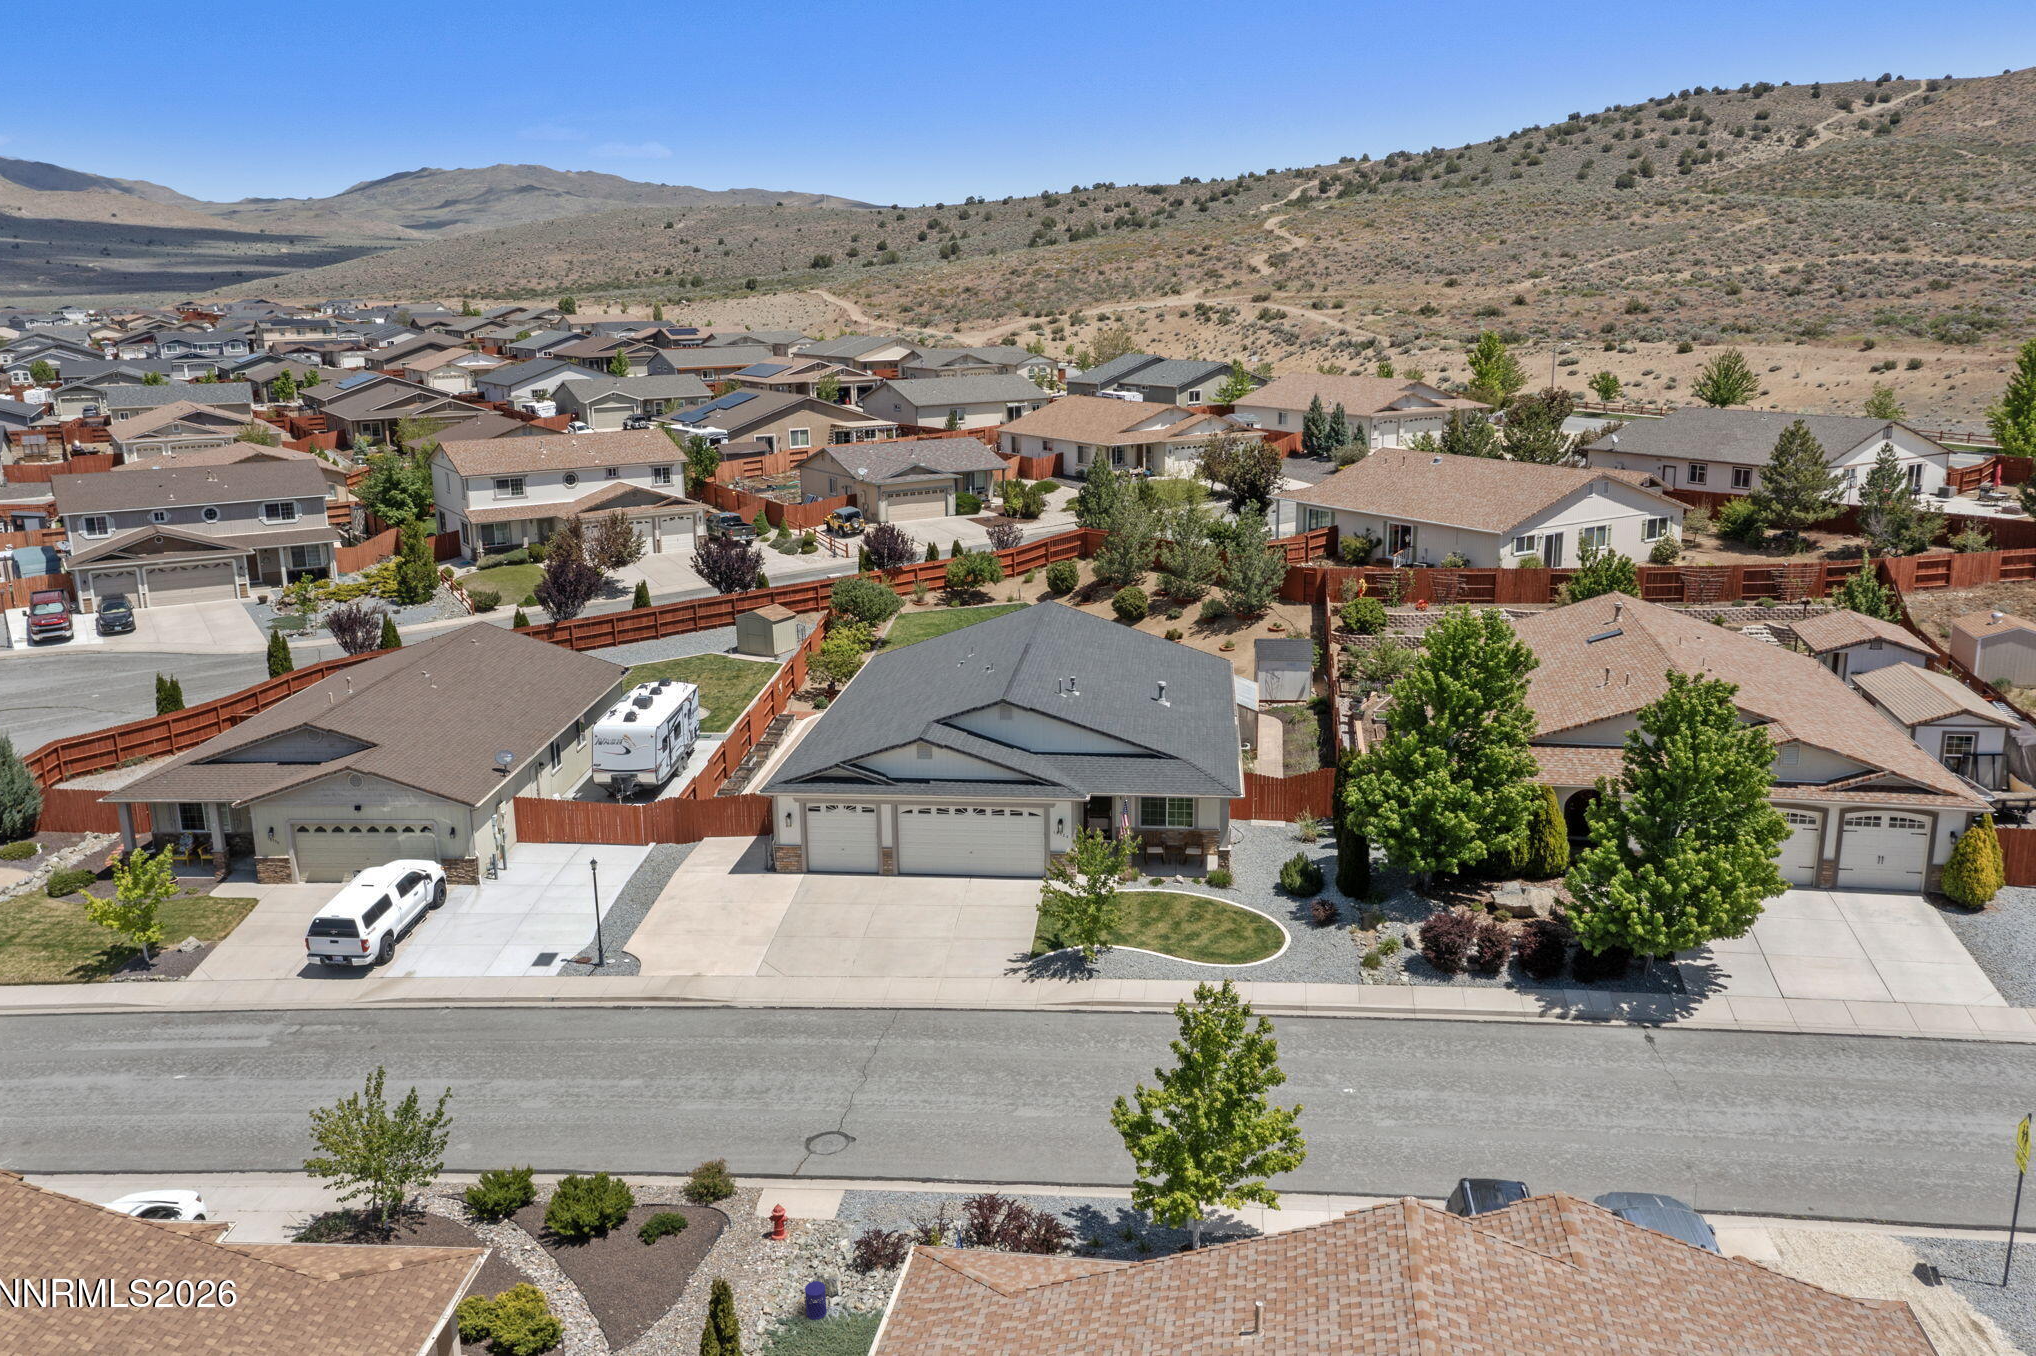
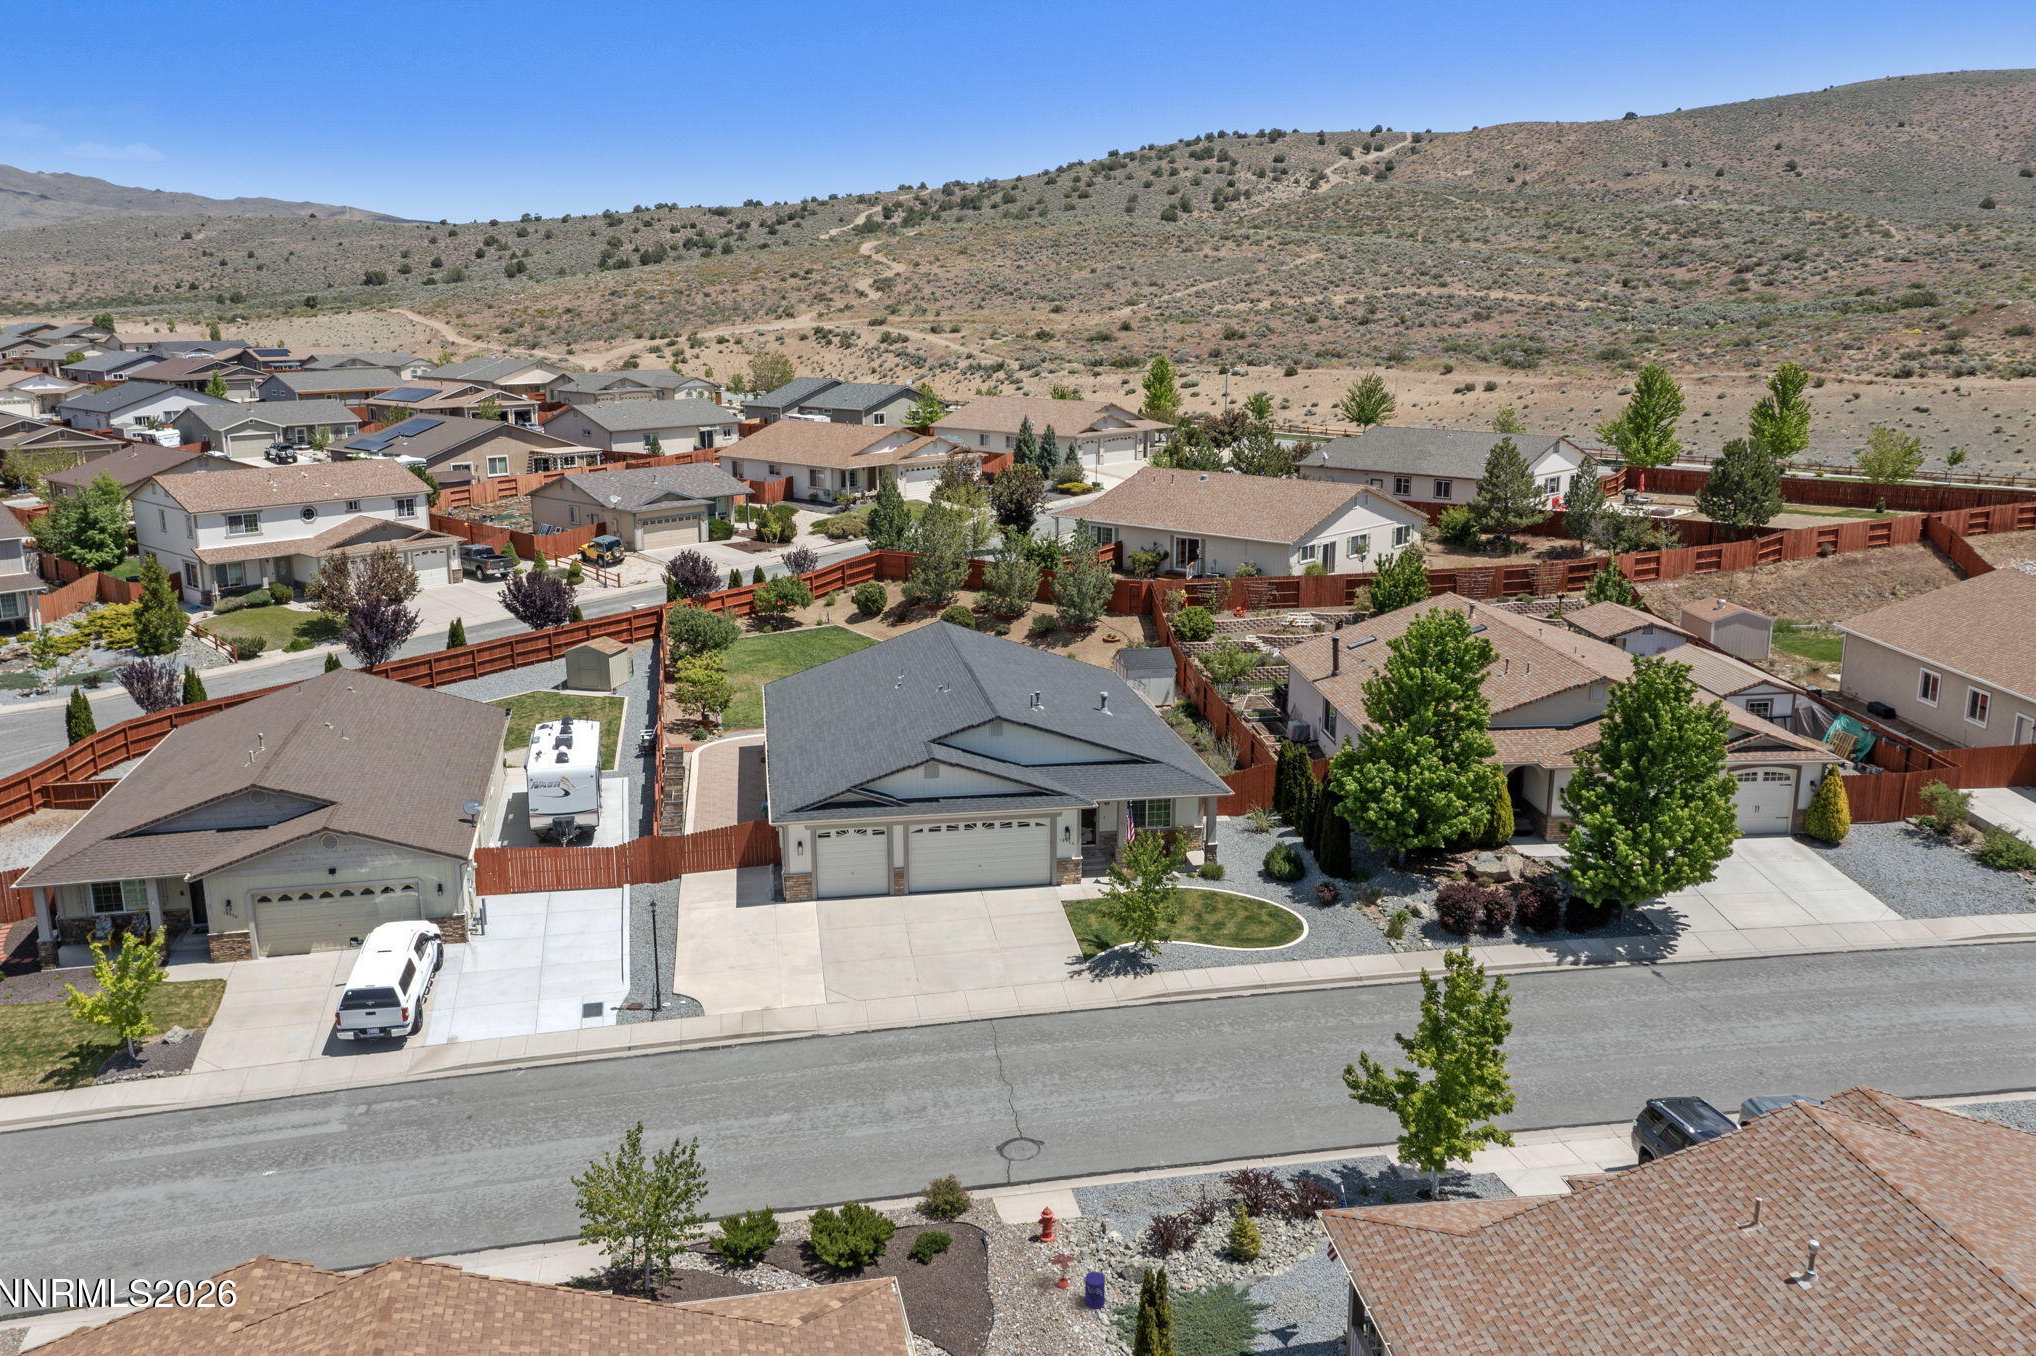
potted plant: none [783,1257,808,1293] -> present [1051,1253,1075,1288]

